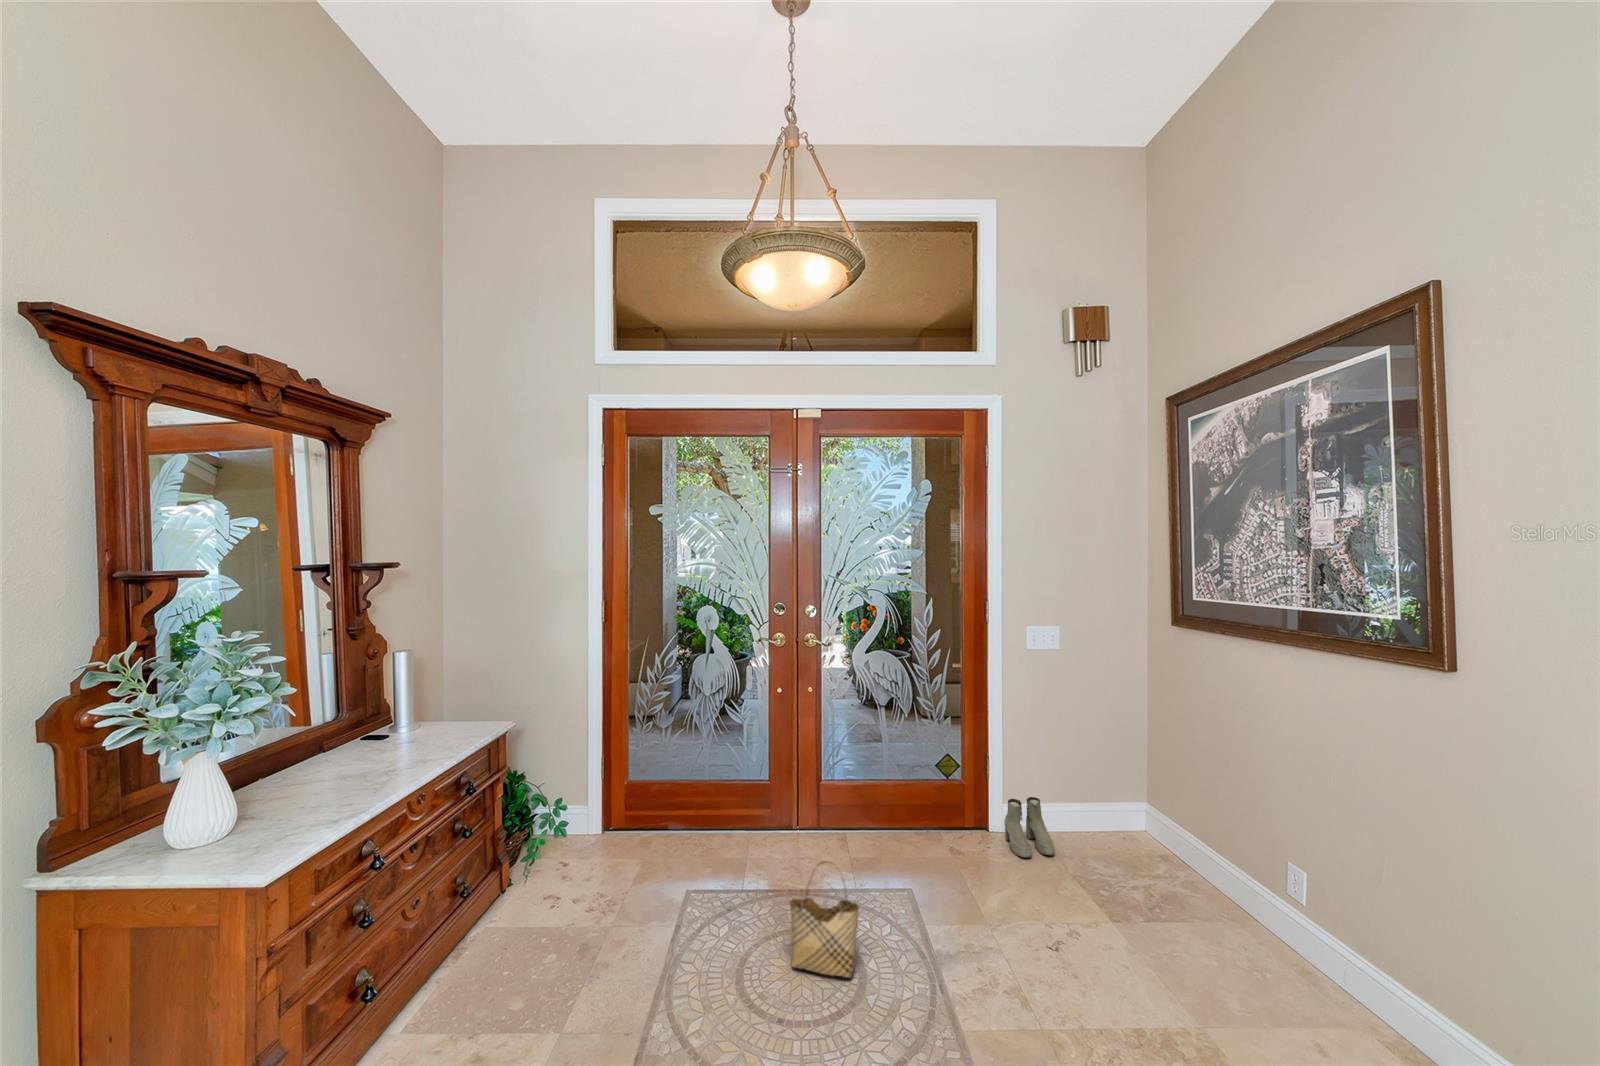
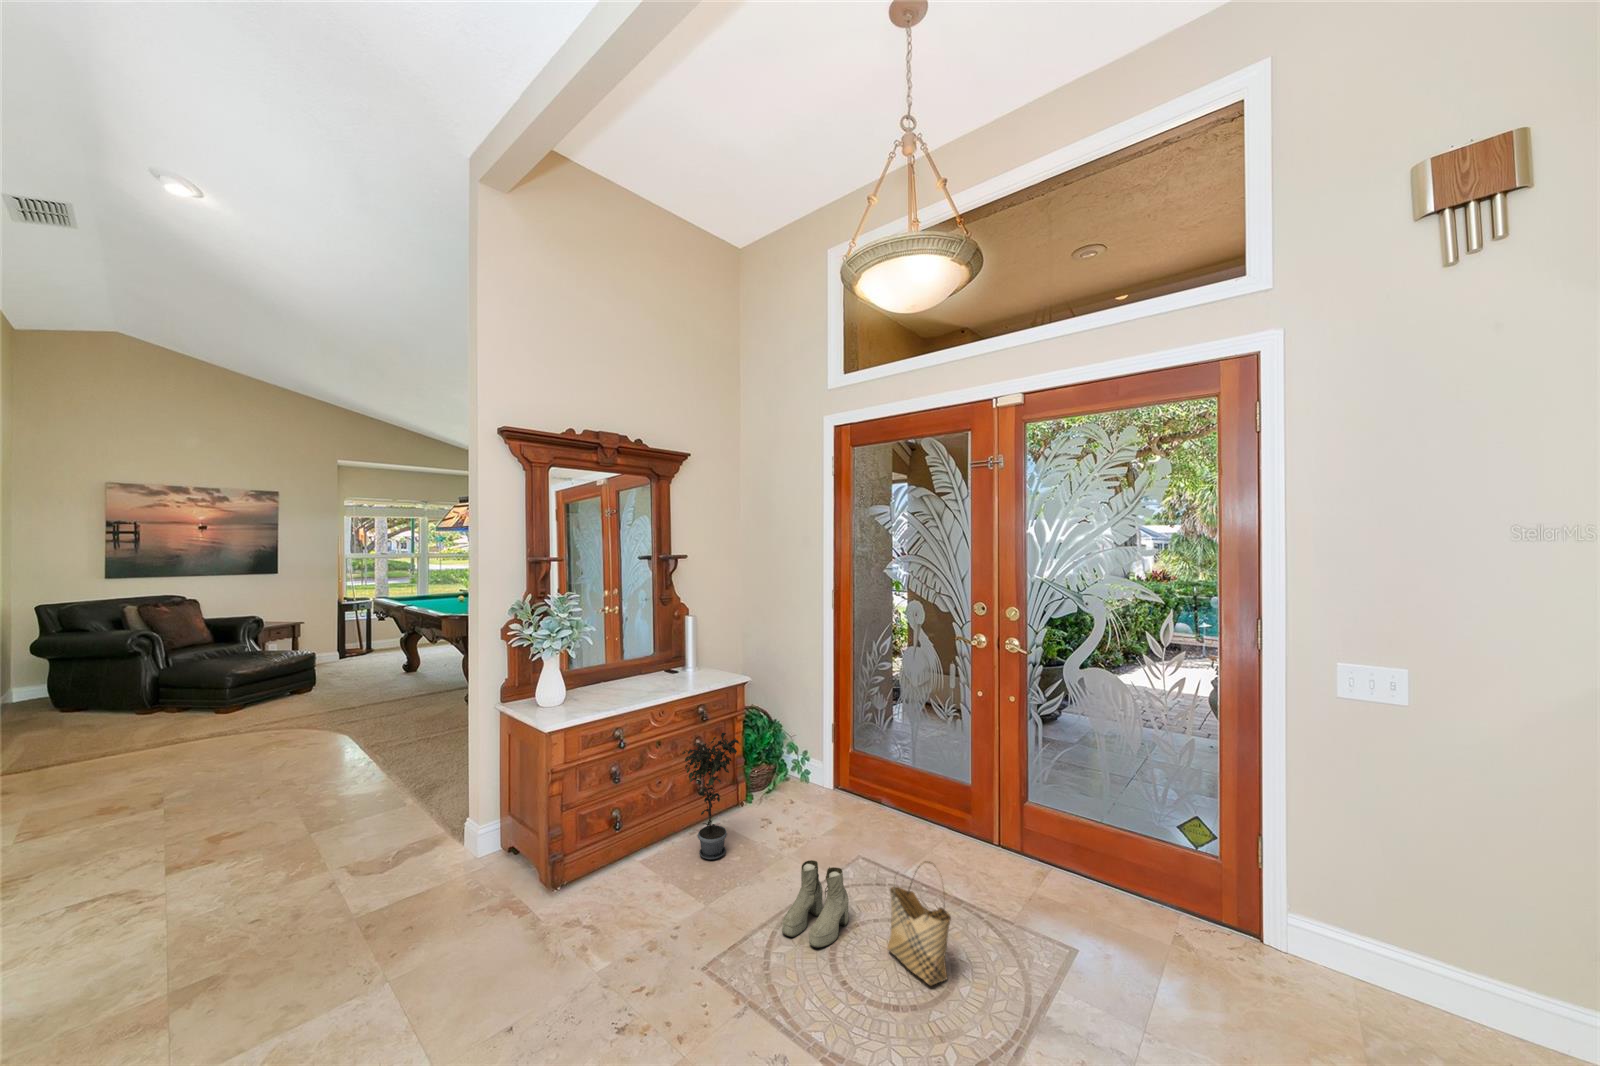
potted plant: none [474,797,551,978] -> present [682,733,739,860]
boots: present [1004,797,1054,858] -> present [782,860,849,948]

